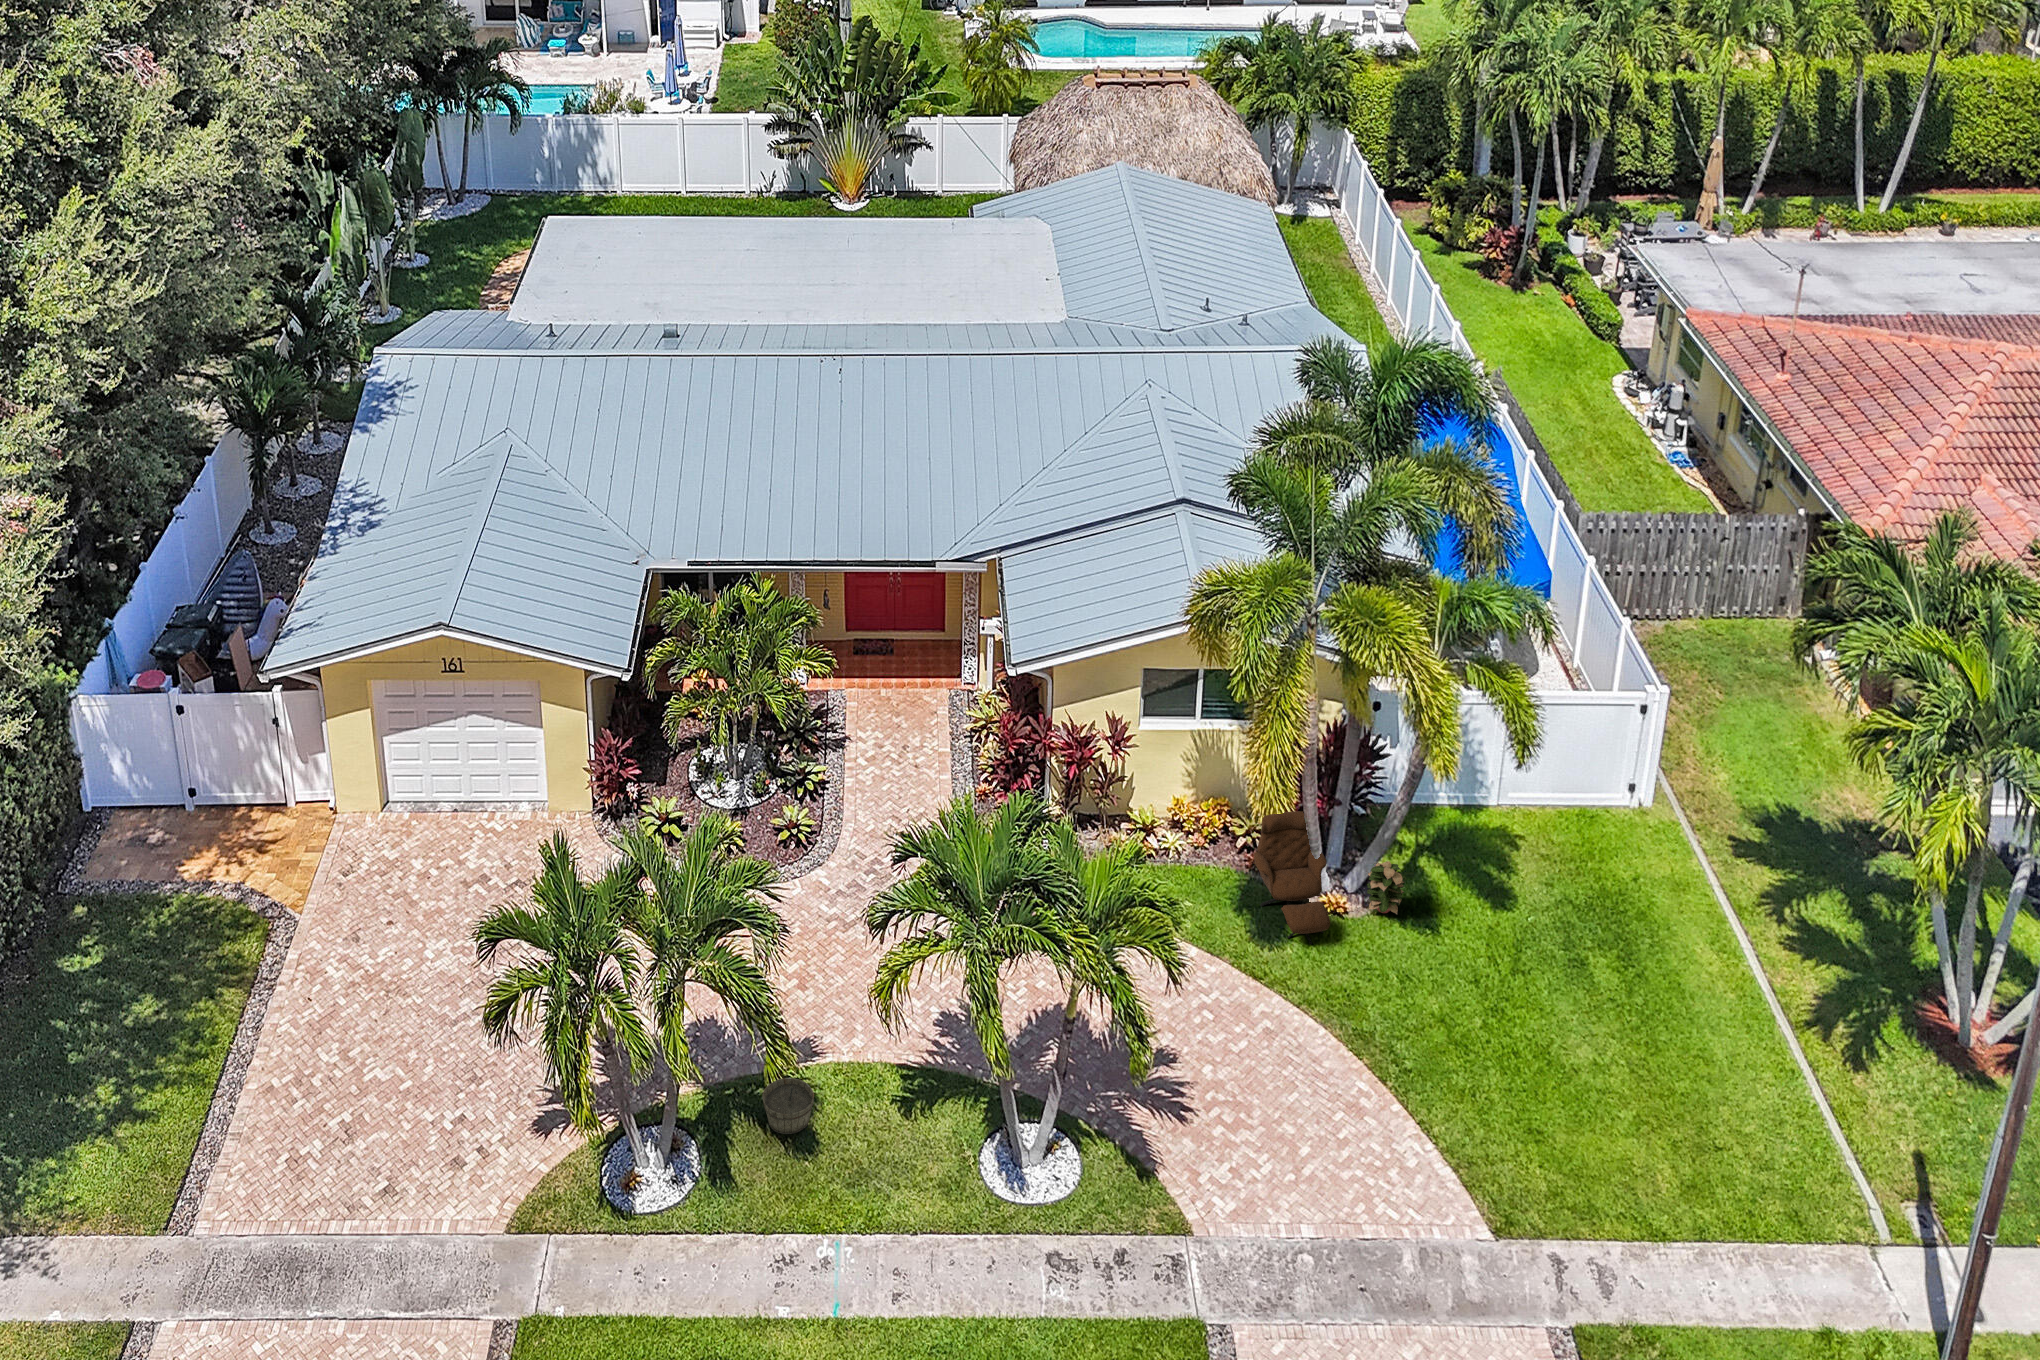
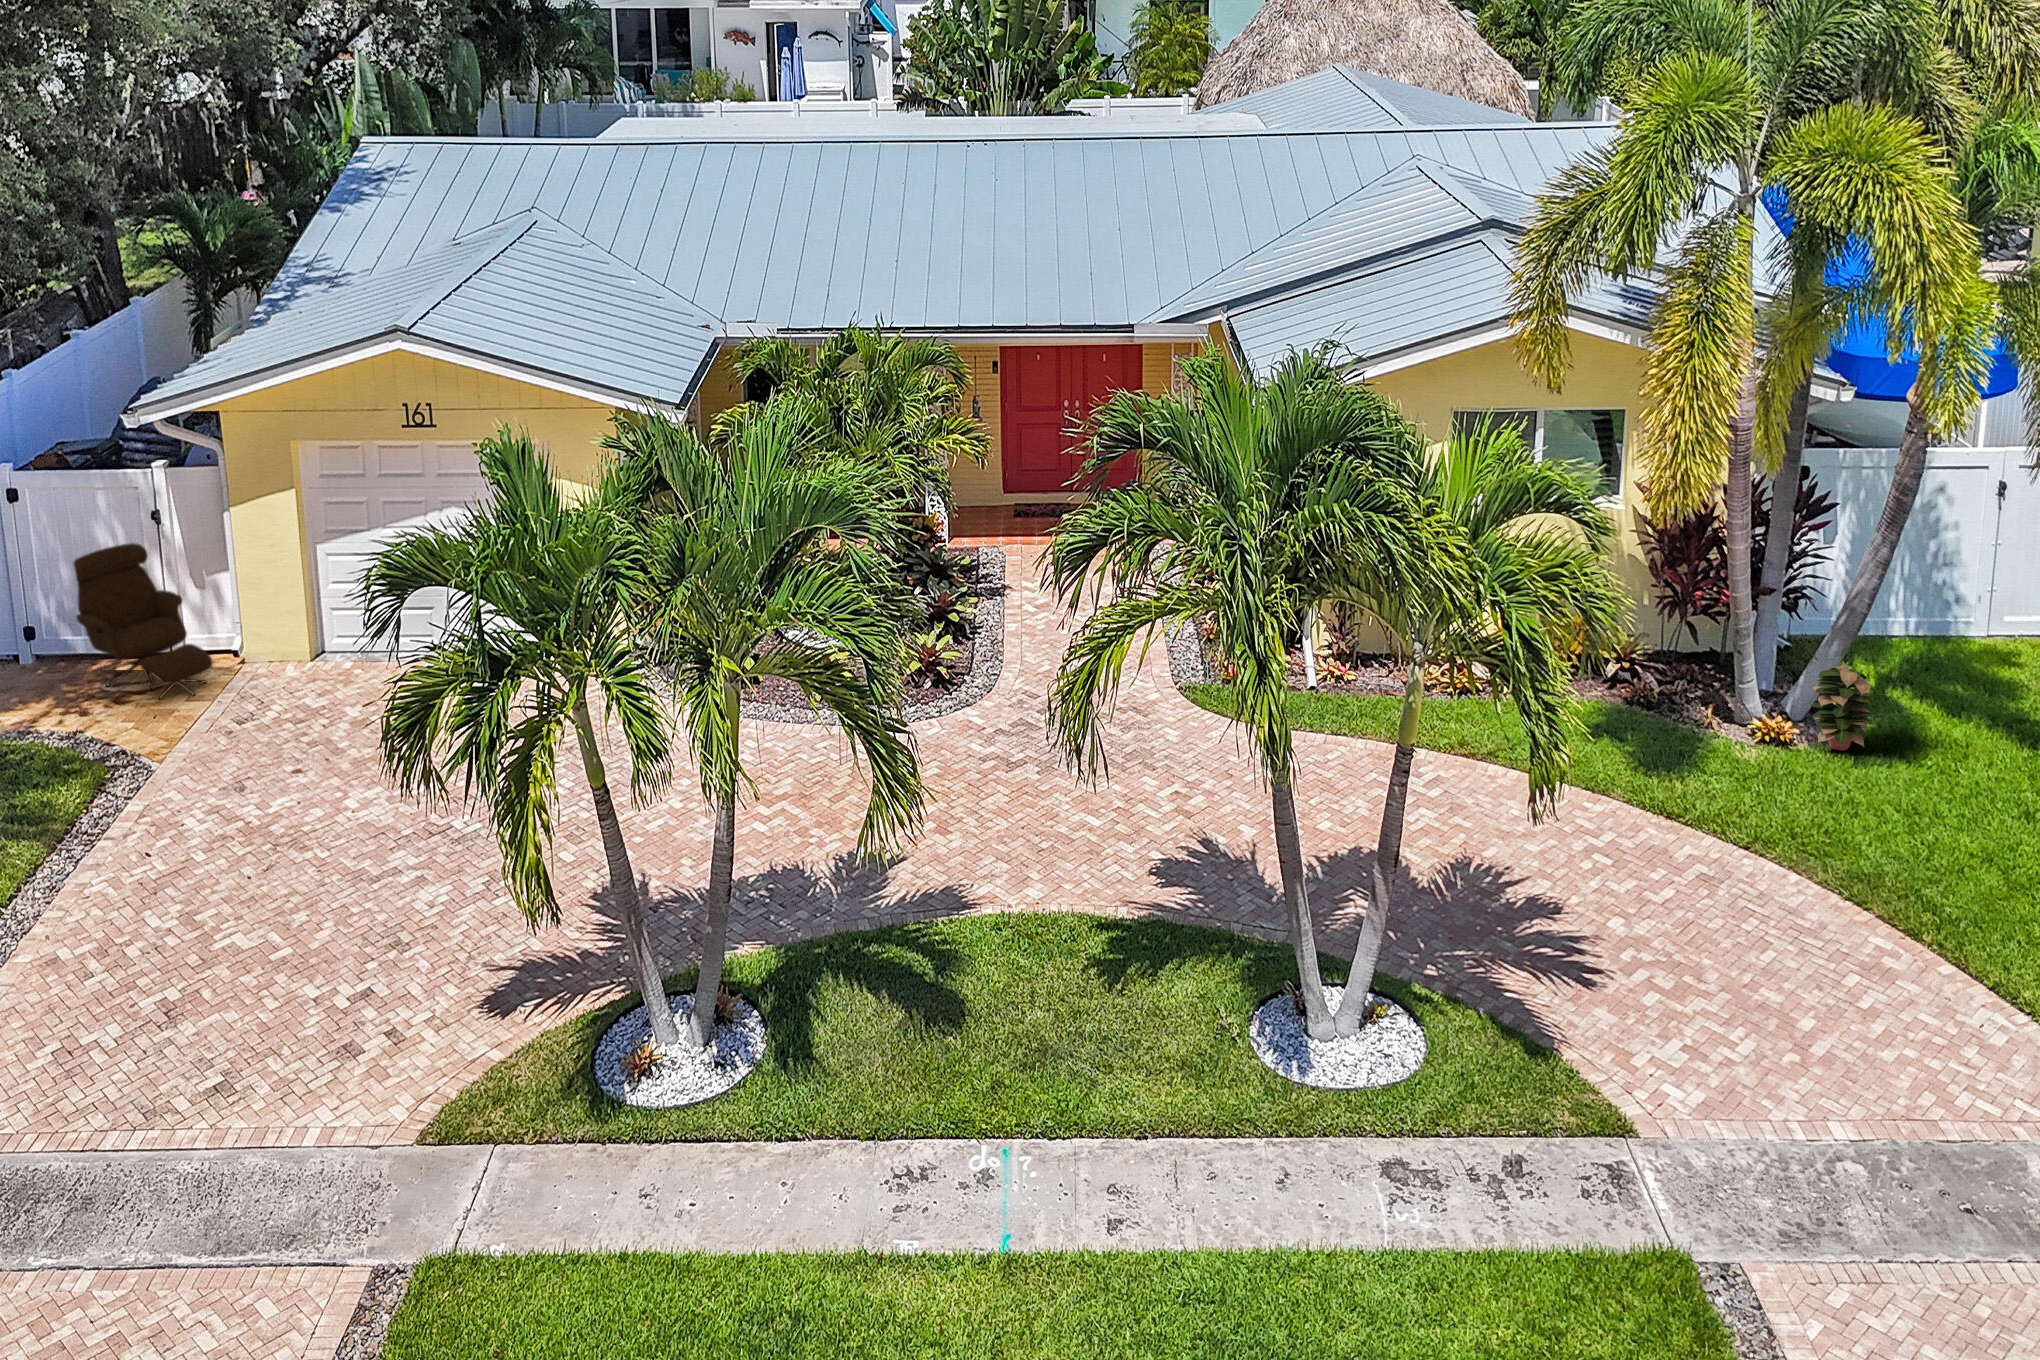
lounge chair: present [1254,811,1330,944] -> present [74,543,213,699]
wooden bucket: present [762,1078,814,1134] -> none [871,919,959,1006]

